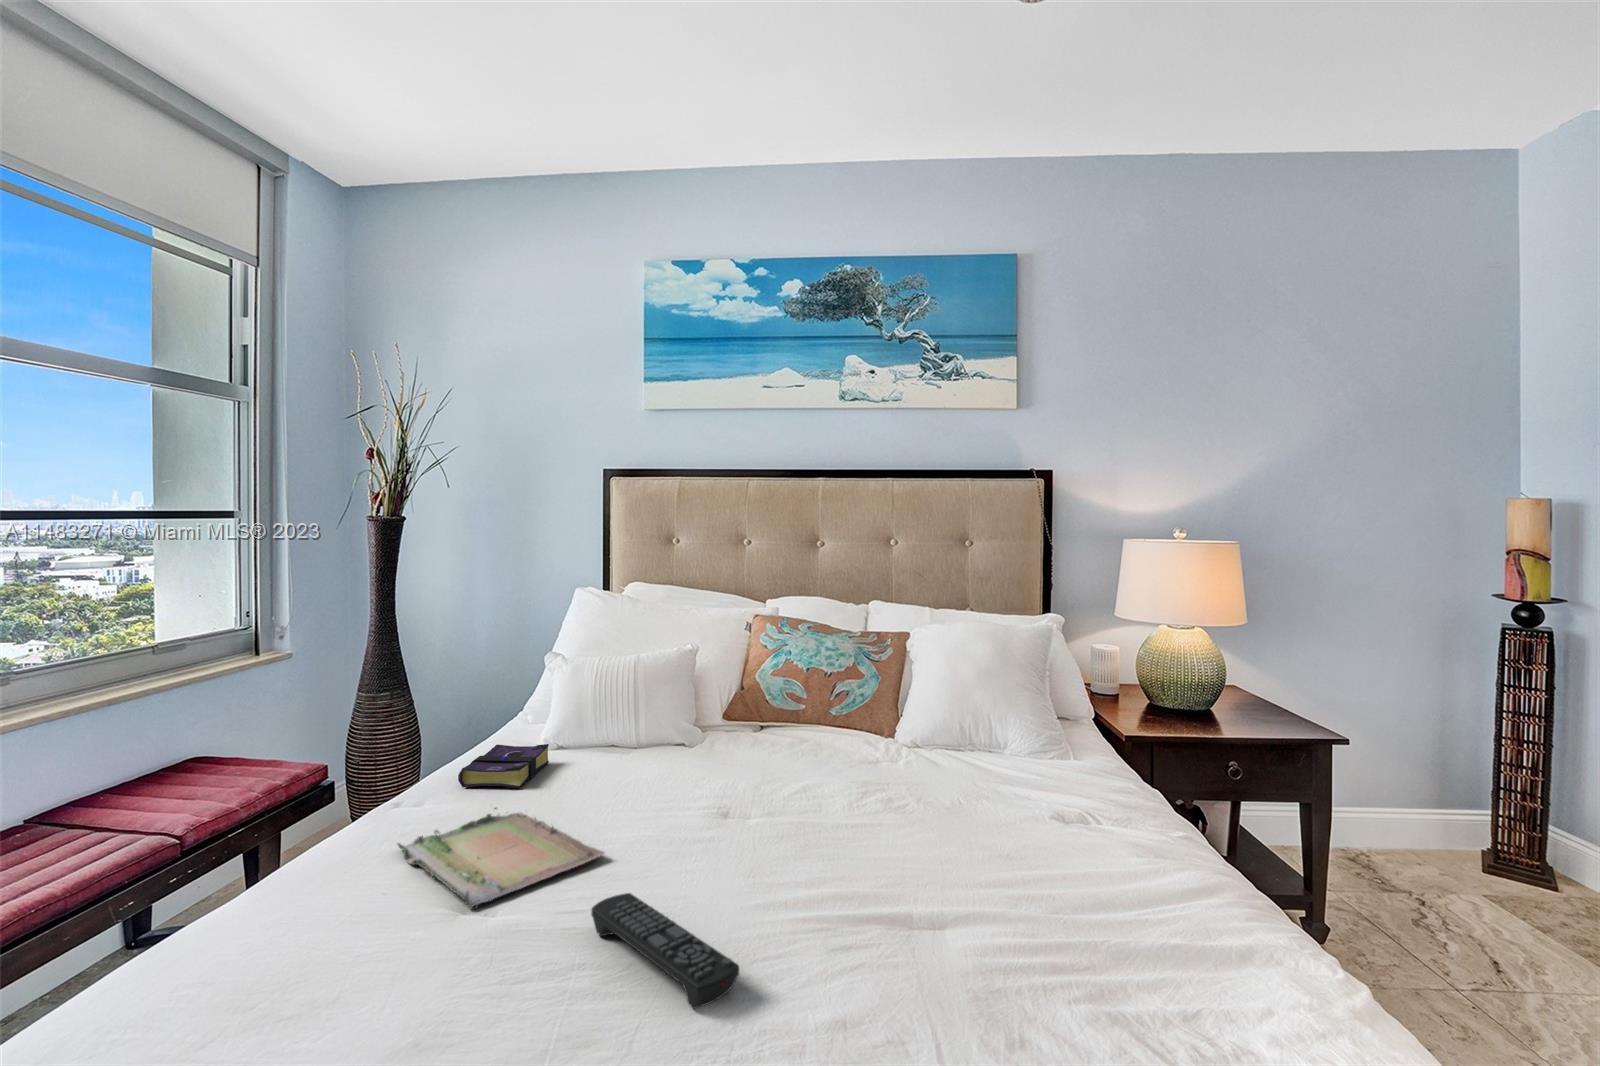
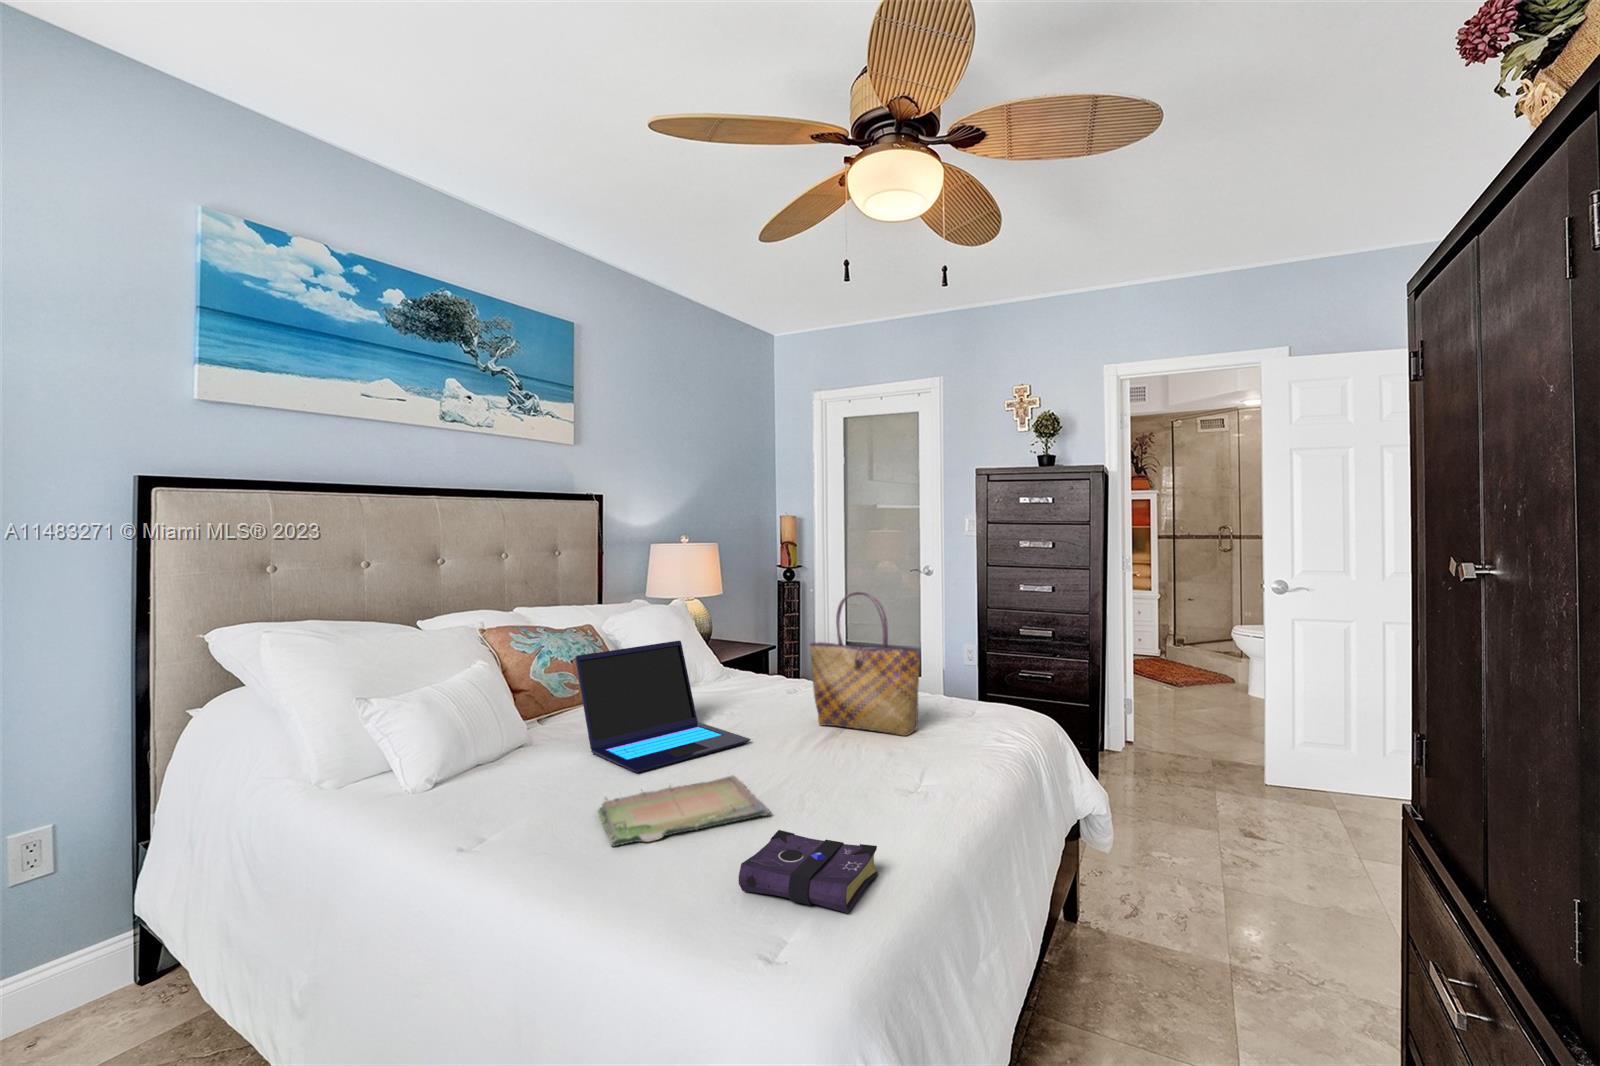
tote bag: none [875,653,945,956] -> present [810,592,920,736]
laptop: none [620,661,832,833] -> present [575,641,751,773]
book: present [458,744,549,789] -> present [739,830,878,913]
remote control: present [591,893,739,1009] -> none [823,745,935,785]

